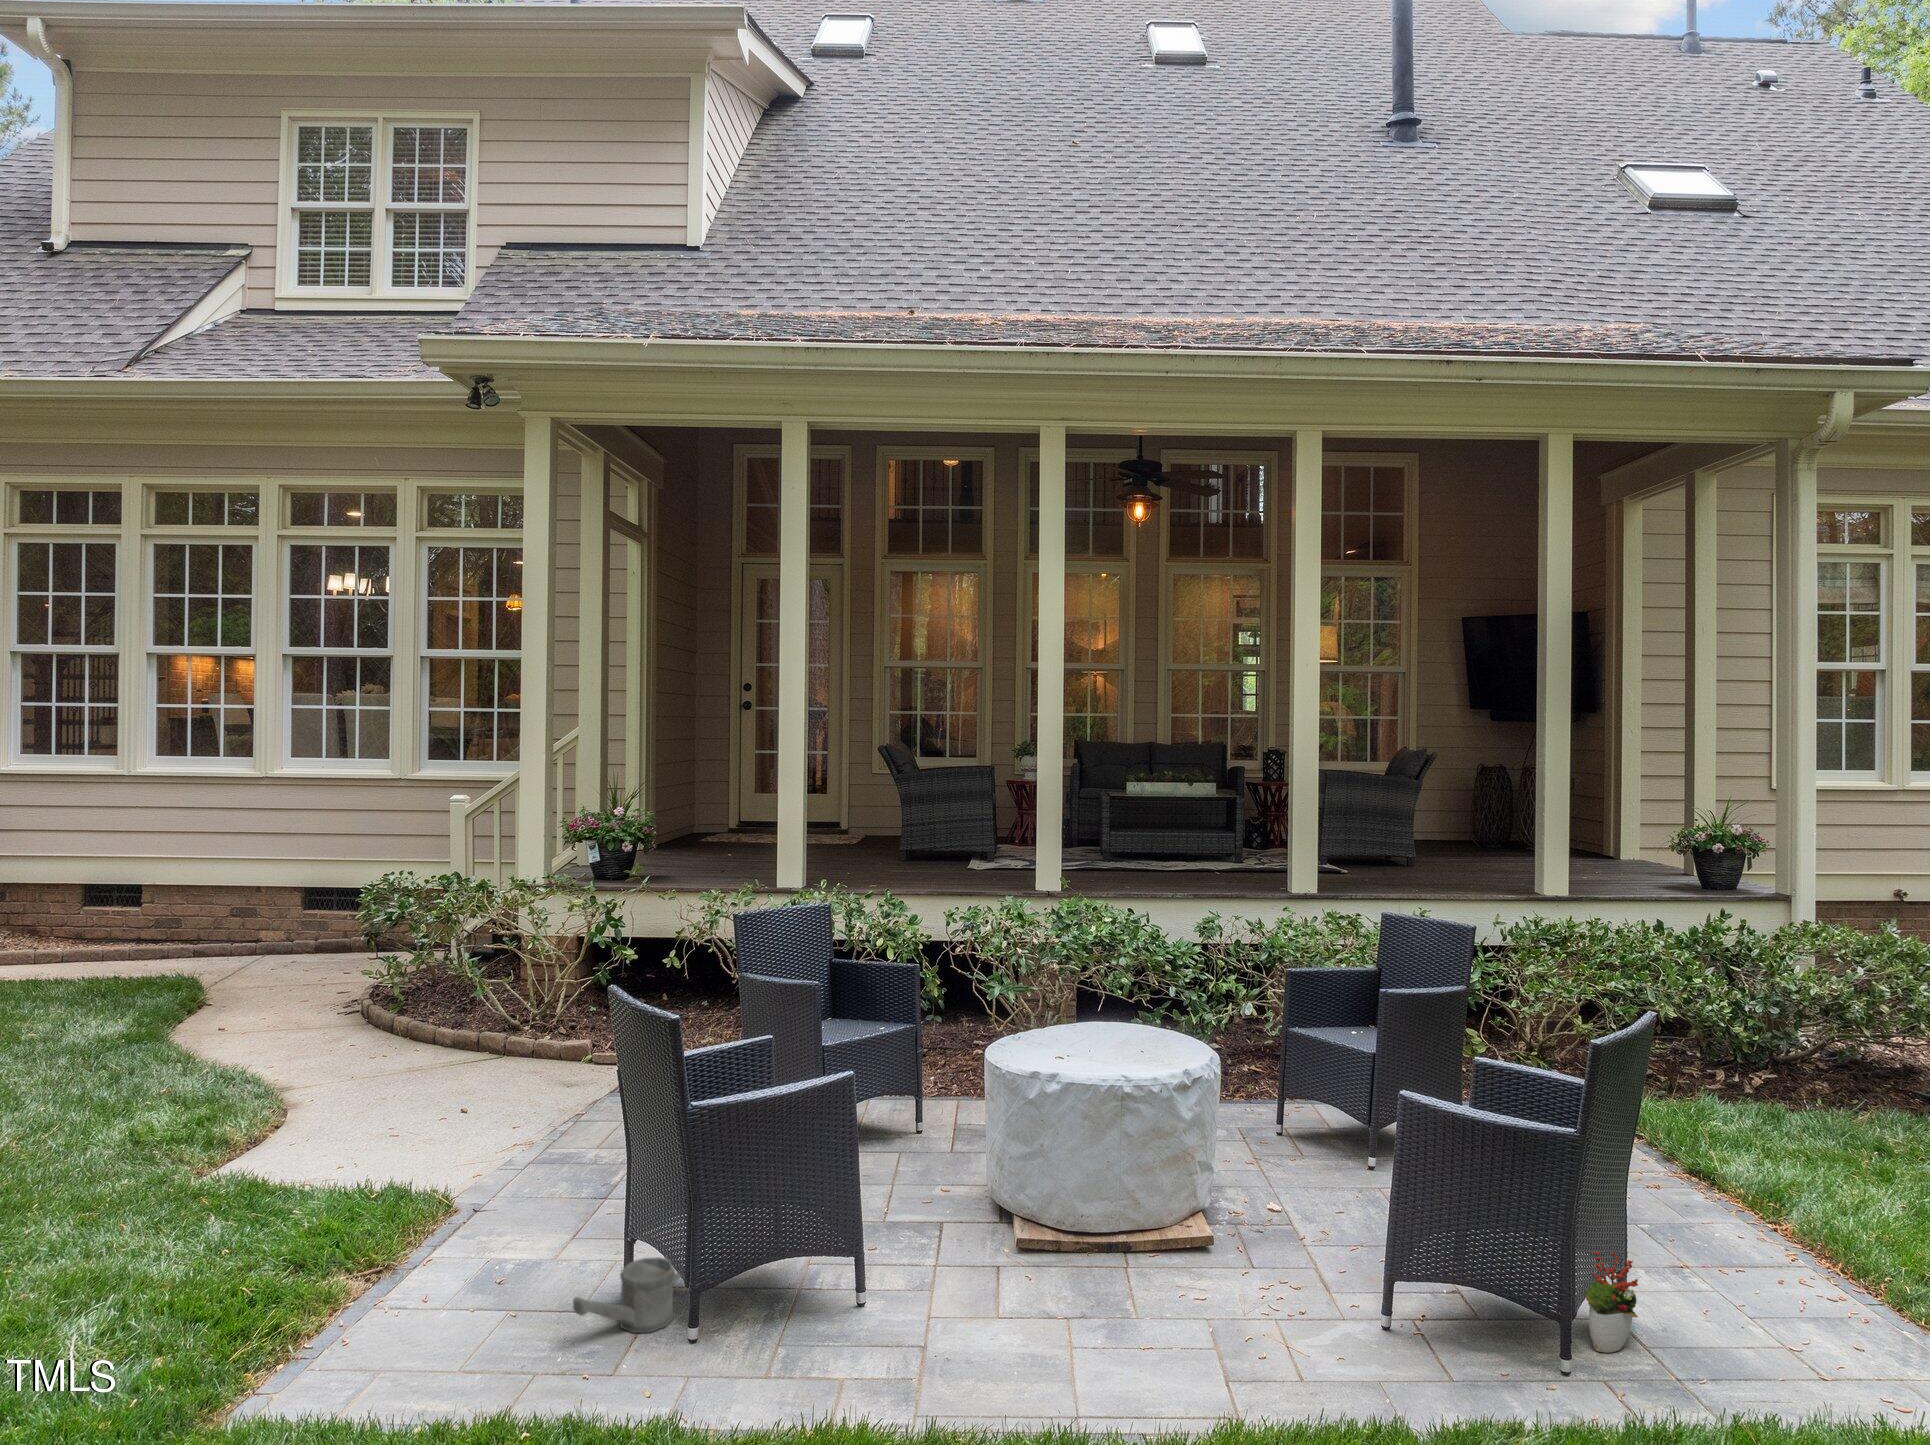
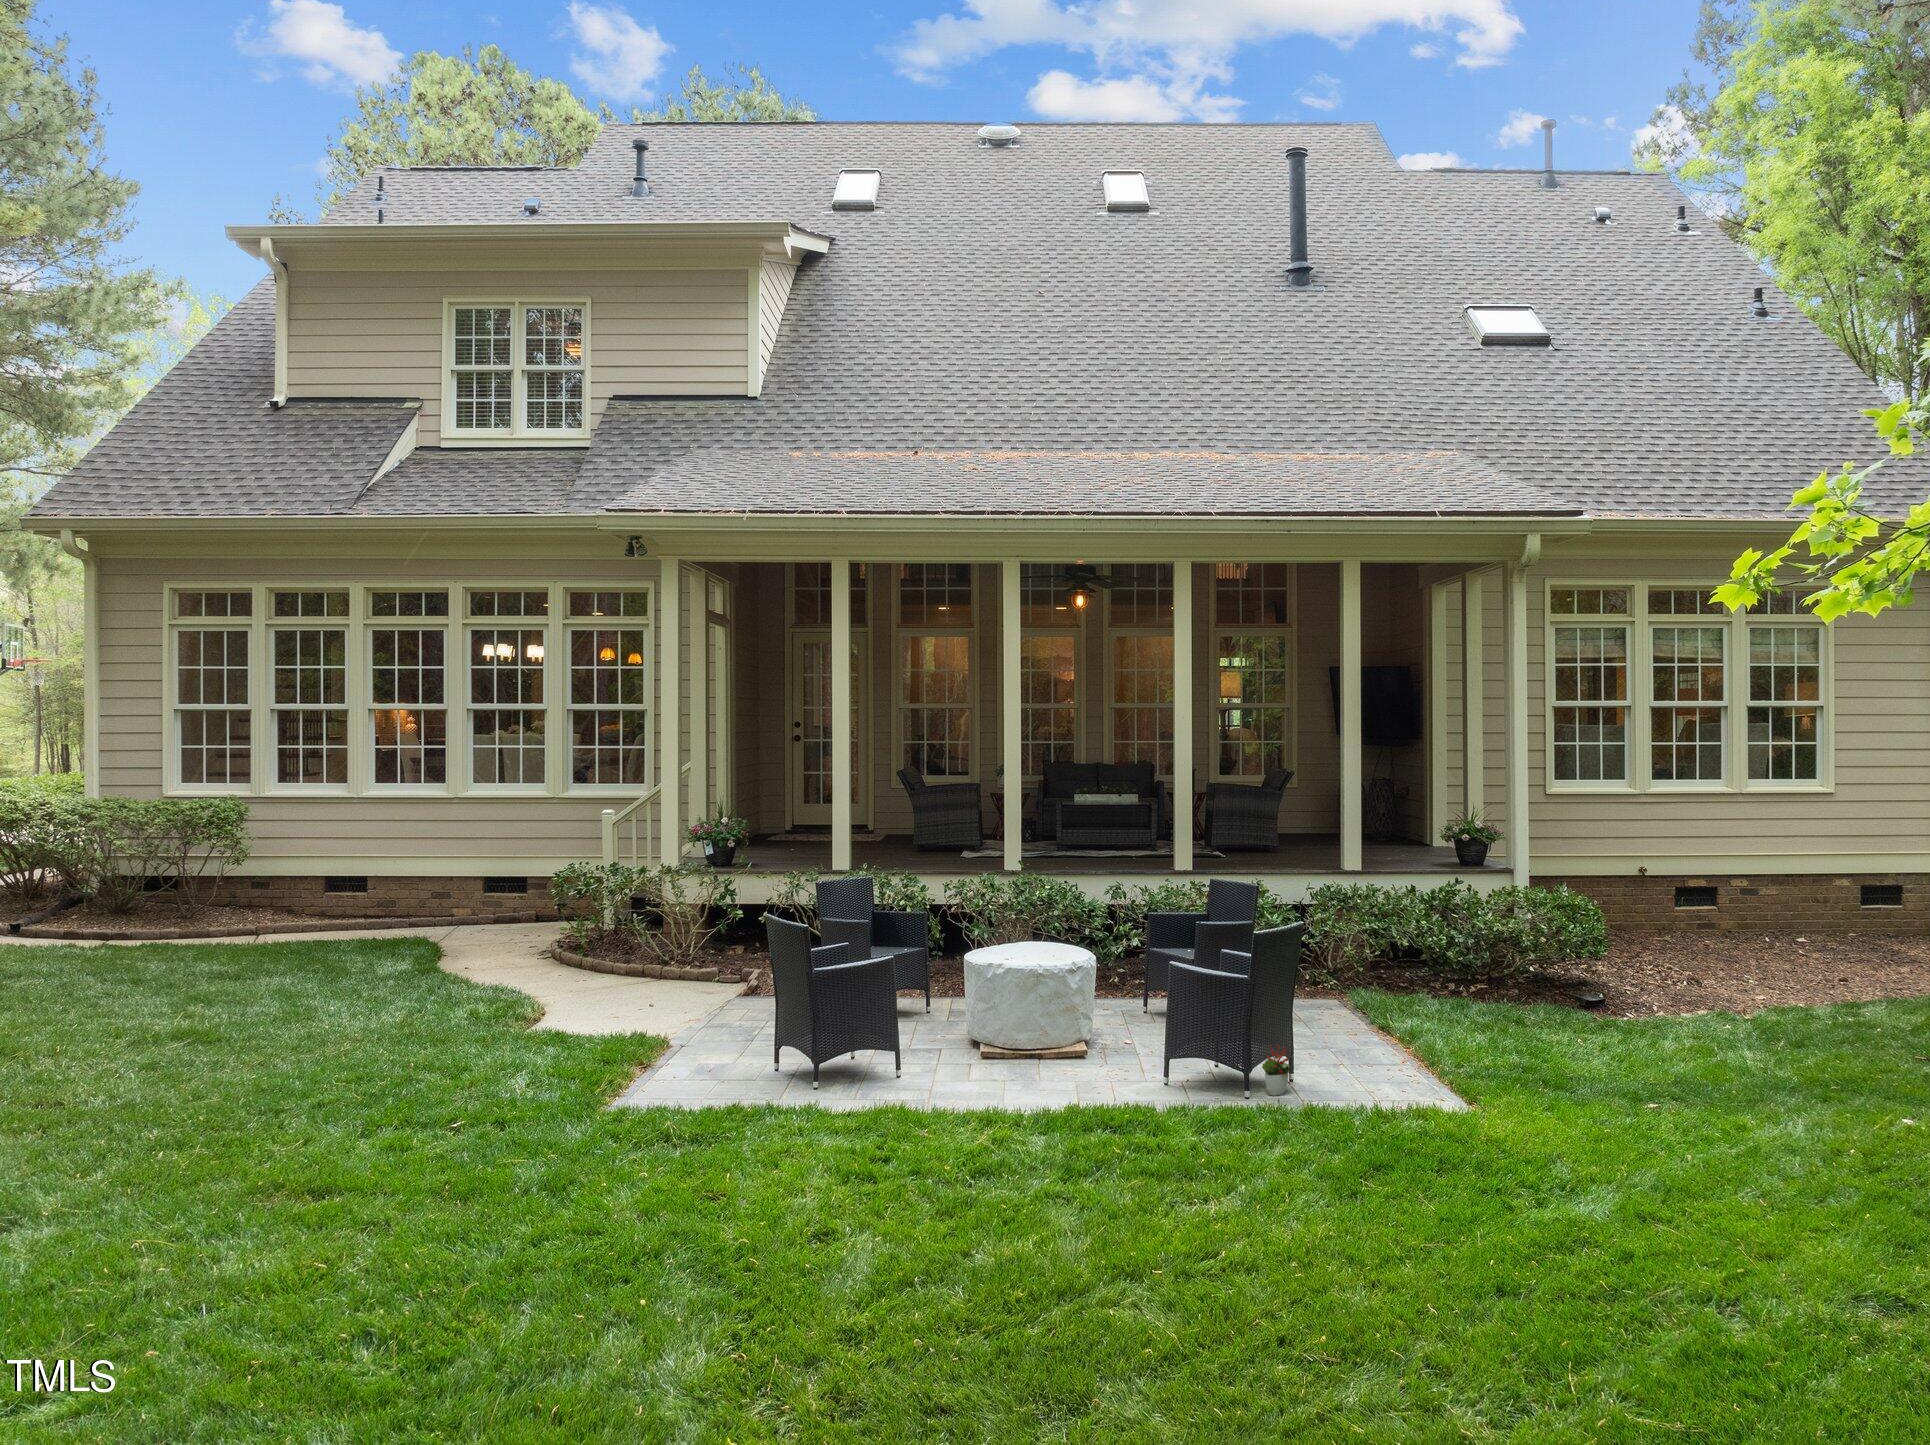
watering can: present [573,1257,681,1333] -> none [747,1052,800,1089]

